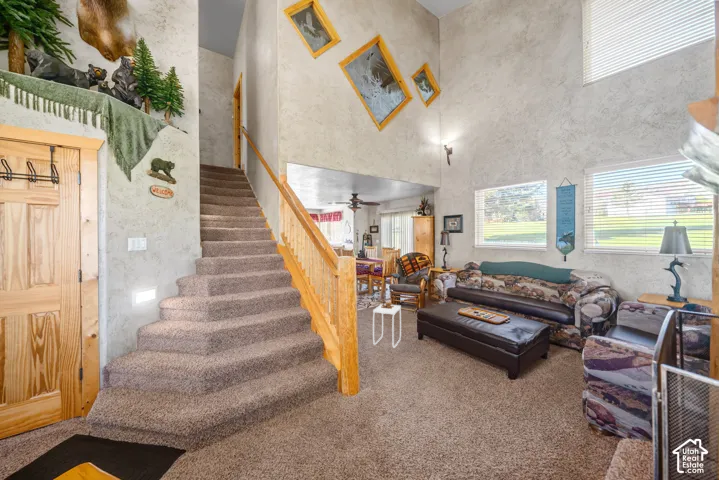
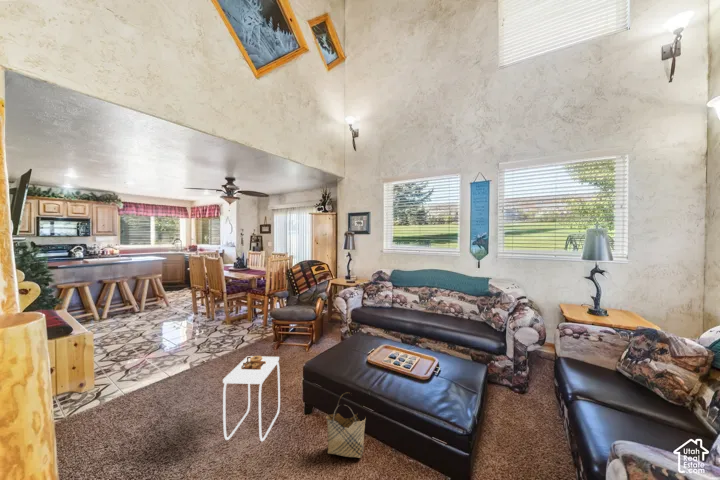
woven basket: none [431,326,456,362] -> present [326,392,366,458]

